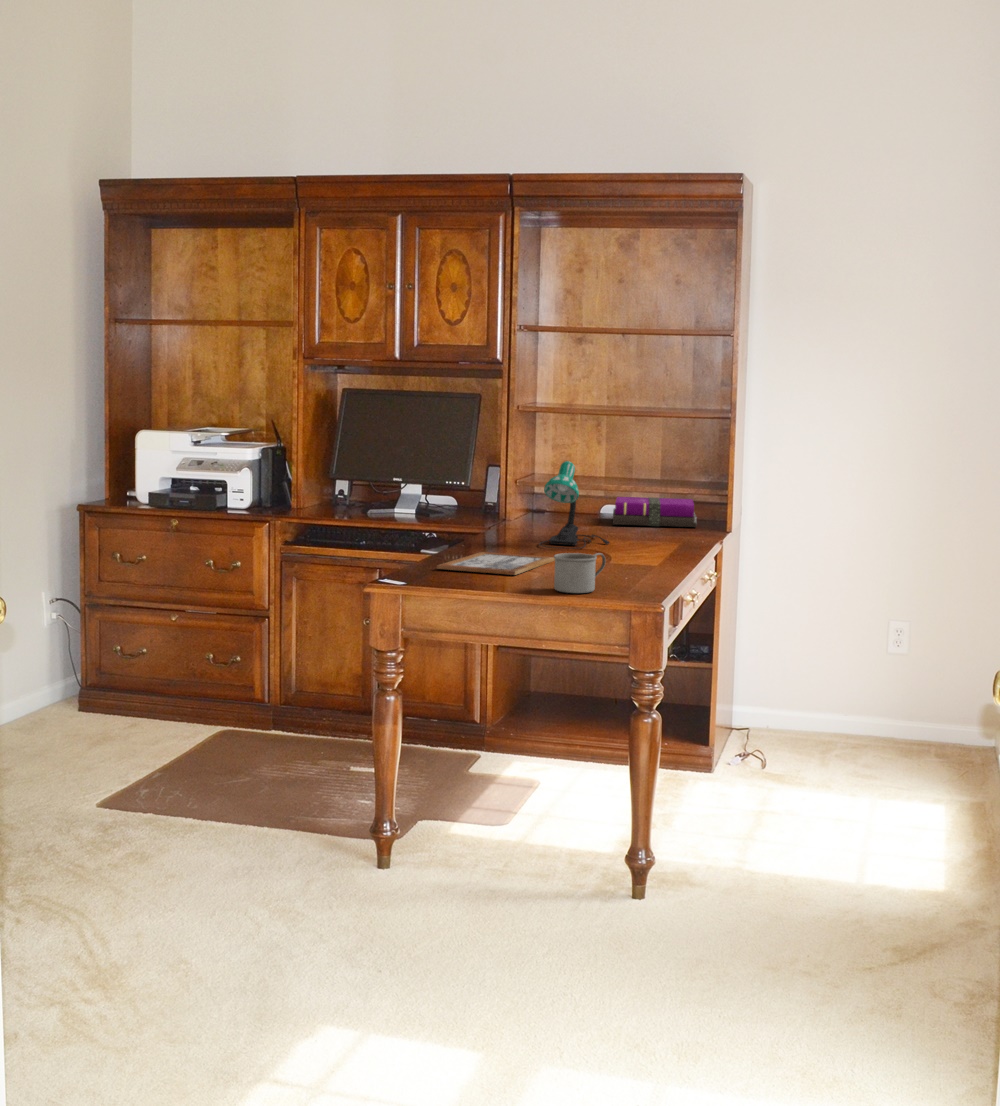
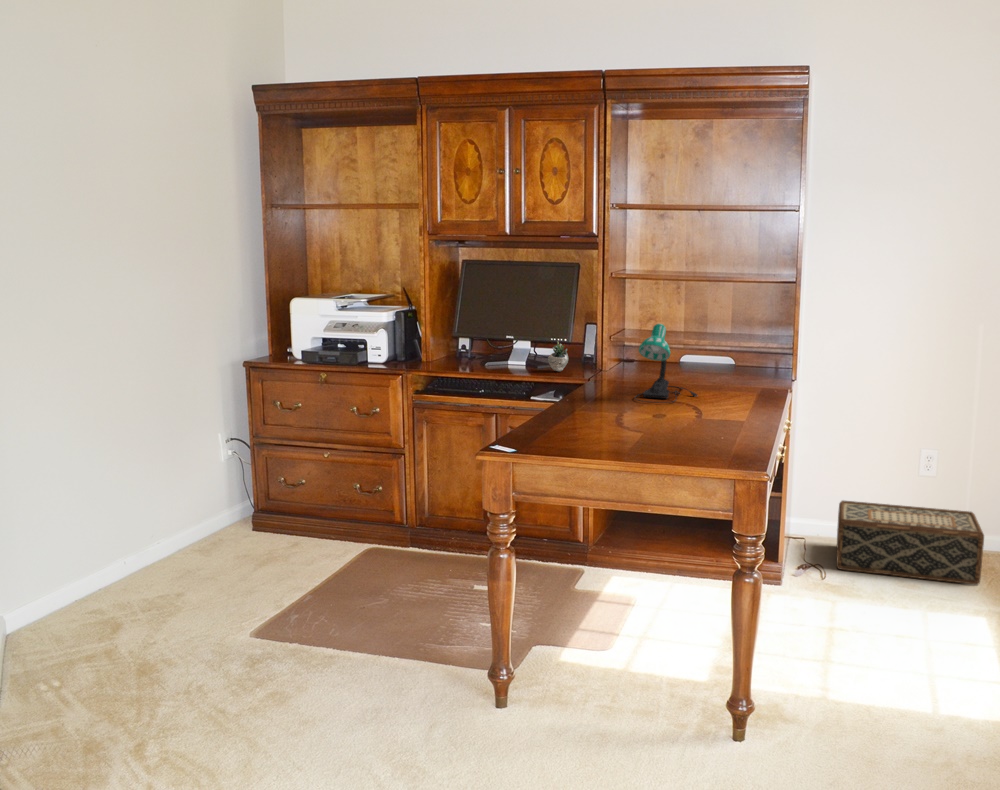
succulent plant: none [443,482,492,521] -> present [548,338,589,371]
notebook: present [613,497,697,527] -> none [694,348,770,375]
picture frame: present [437,552,555,575] -> none [545,409,652,437]
mug: present [554,553,606,593] -> none [657,420,707,461]
woven basket: none [771,676,930,765] -> present [836,501,984,584]

